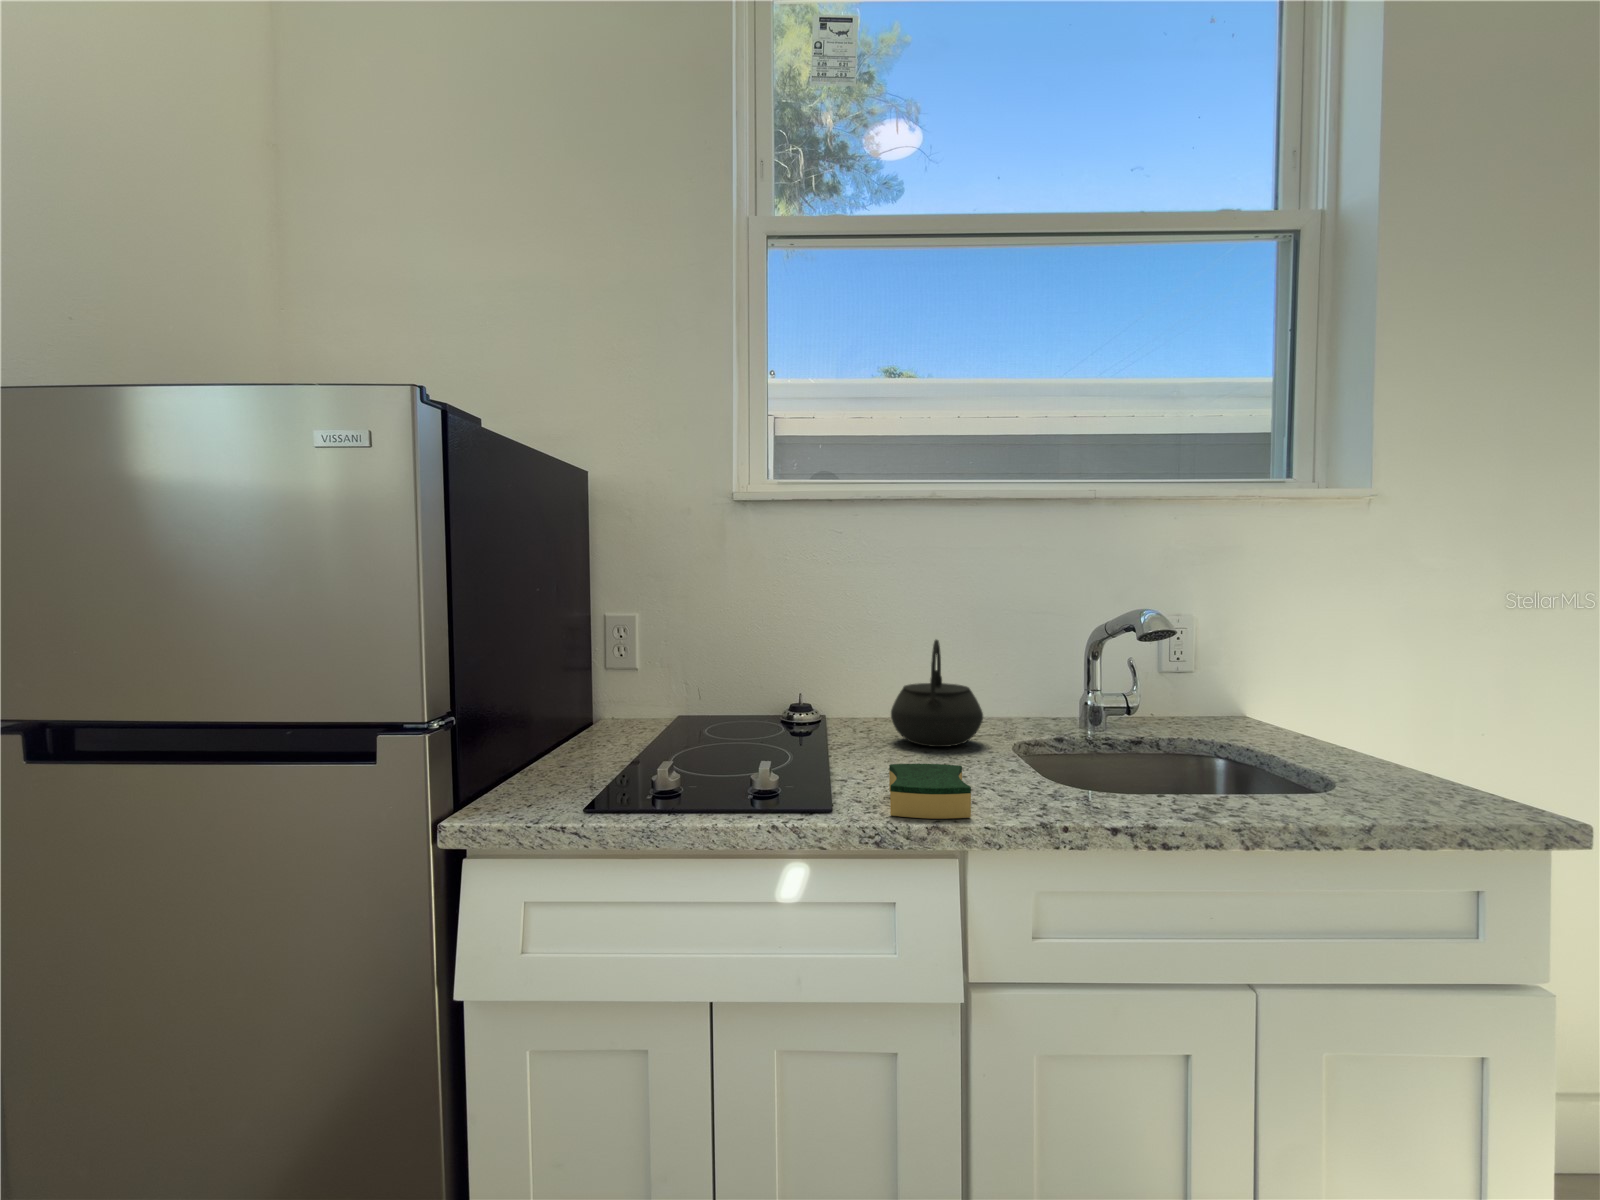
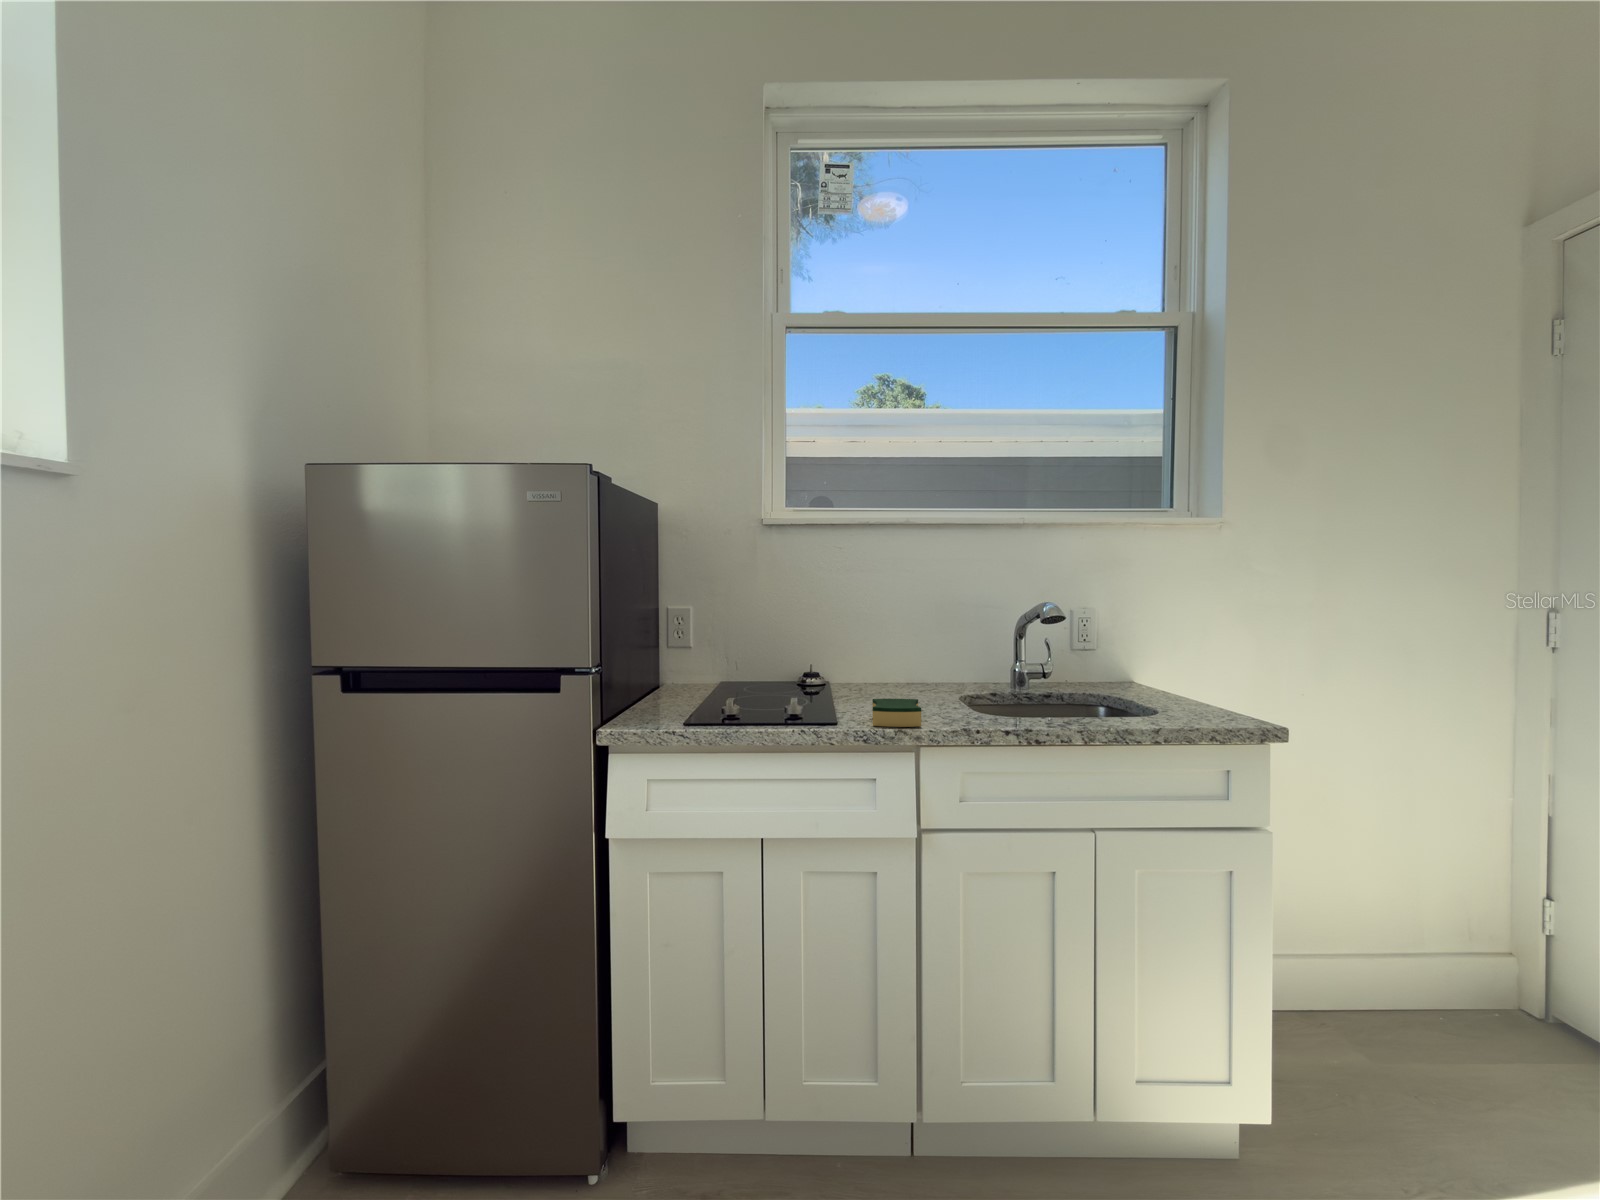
kettle: present [891,640,983,747] -> none [875,623,939,697]

